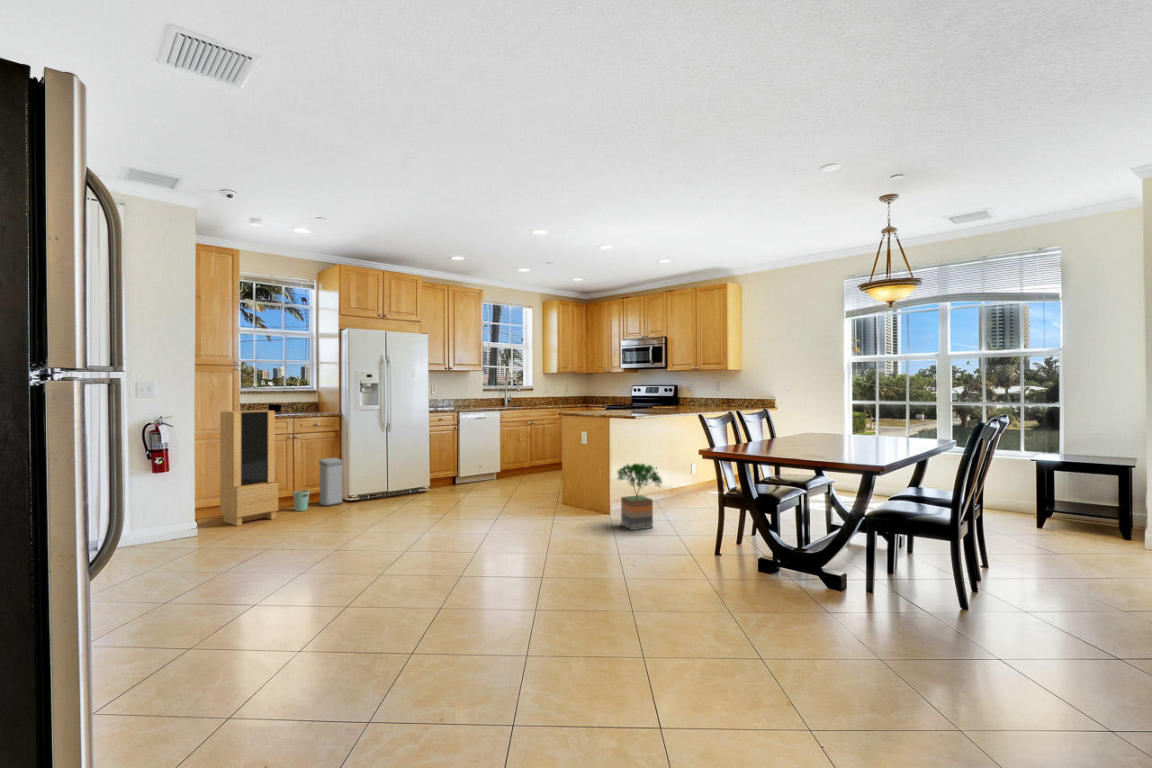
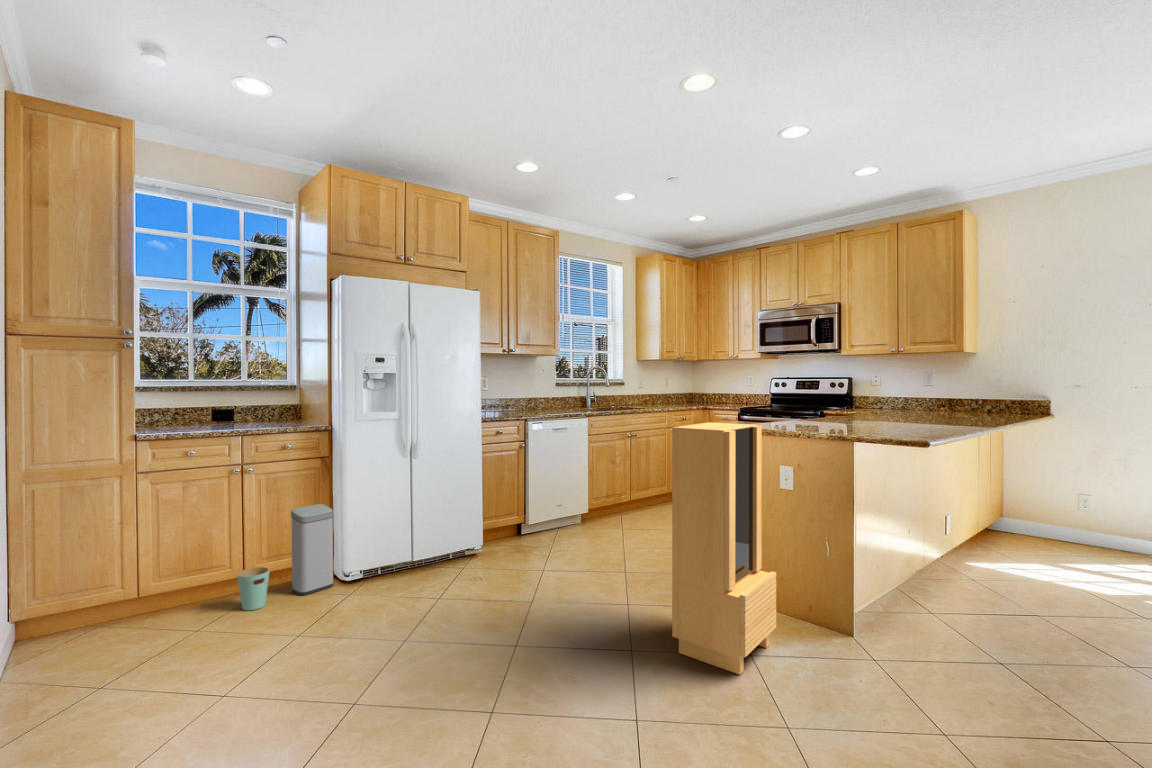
storage cabinet: present [220,410,278,526] -> present [672,422,776,675]
potted tree: present [617,464,662,530] -> none [905,548,1051,721]

